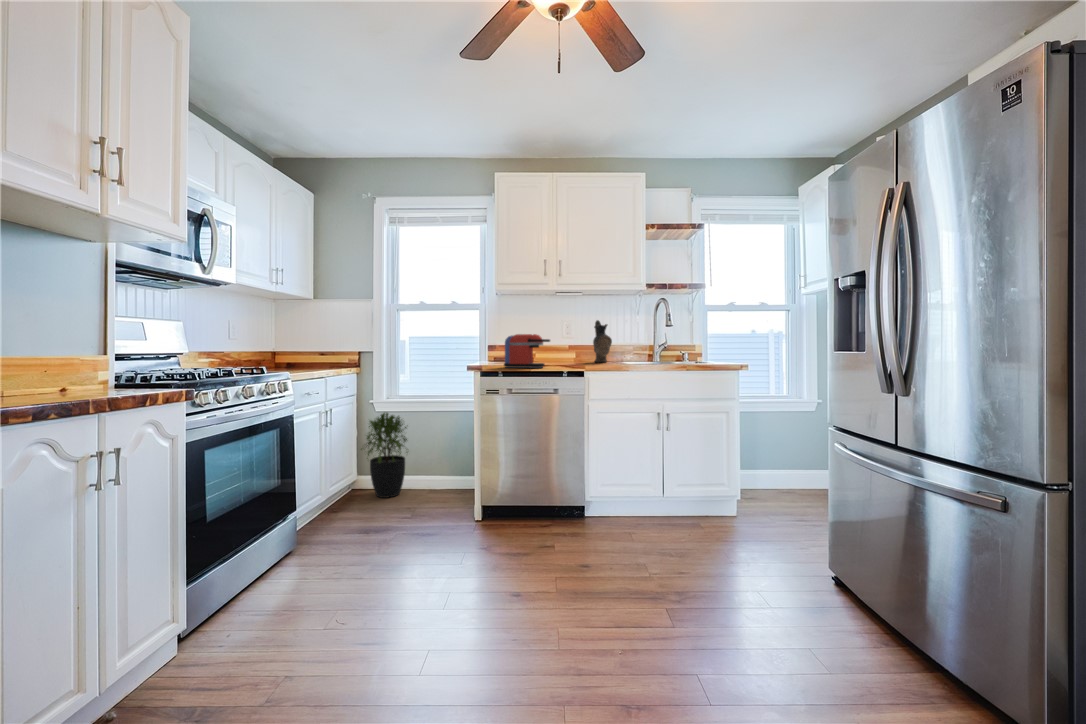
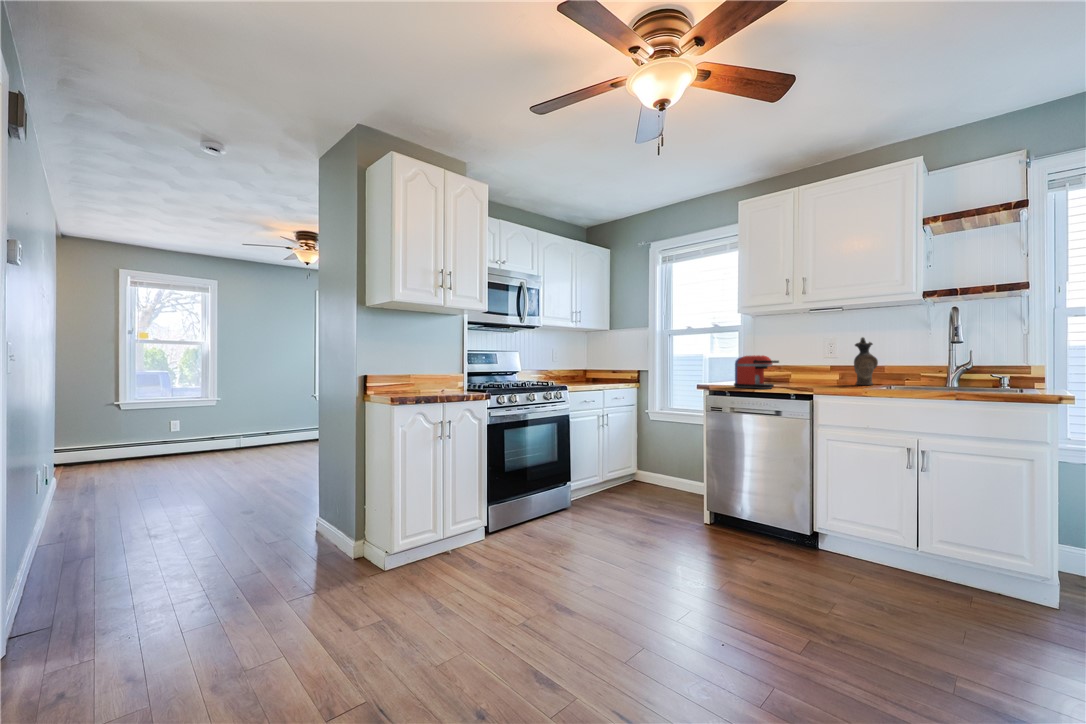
potted plant: present [361,413,407,498] -> none [629,421,675,494]

